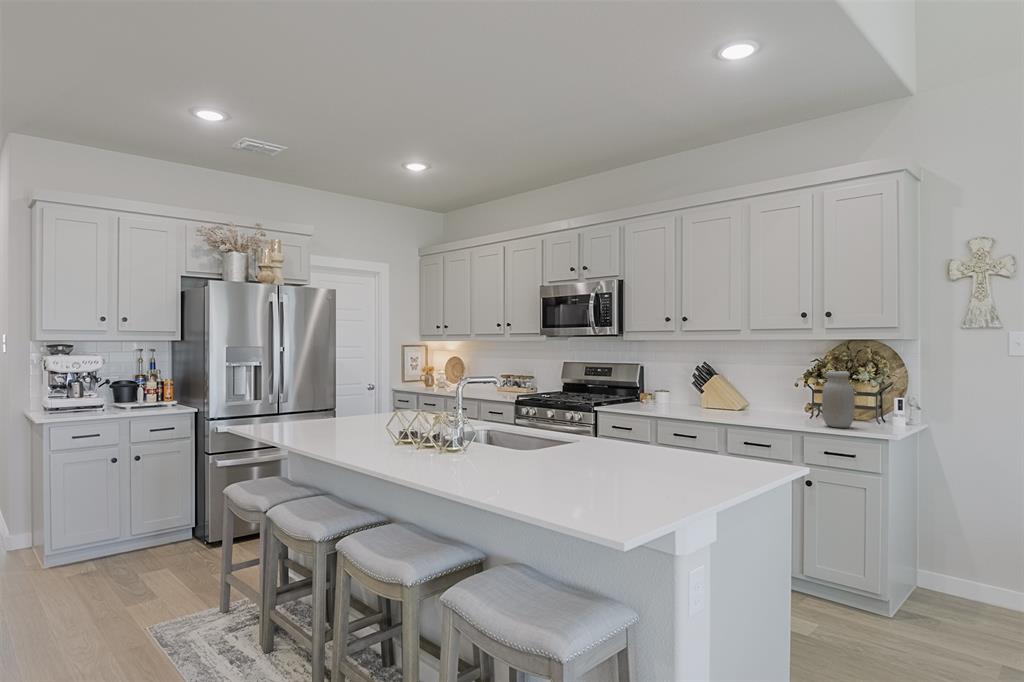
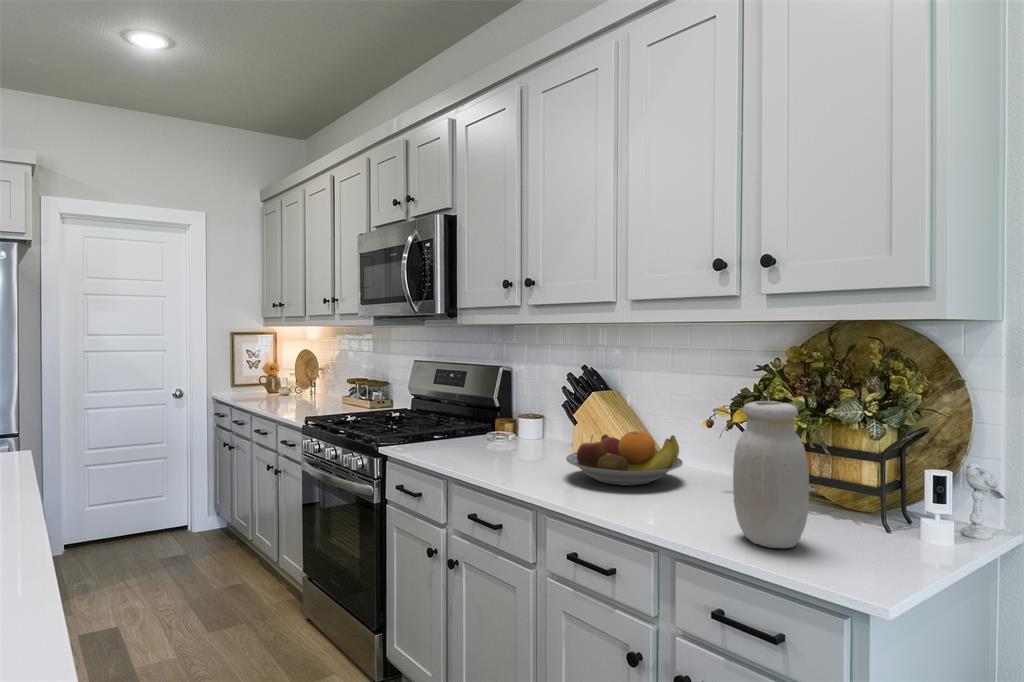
fruit bowl: none [717,391,777,416] -> present [566,431,683,486]

